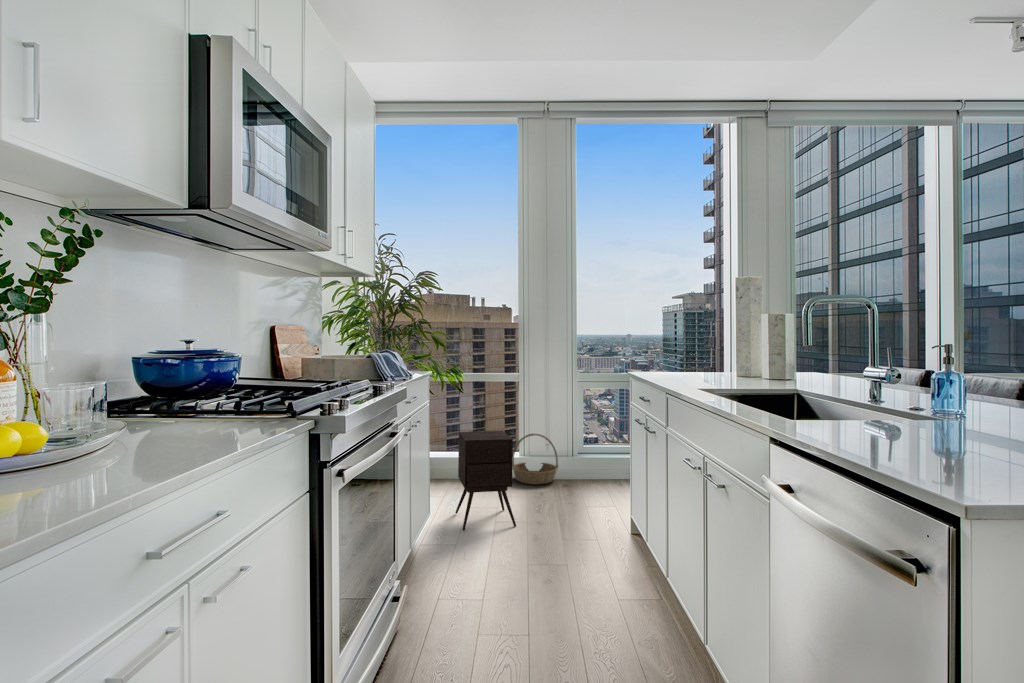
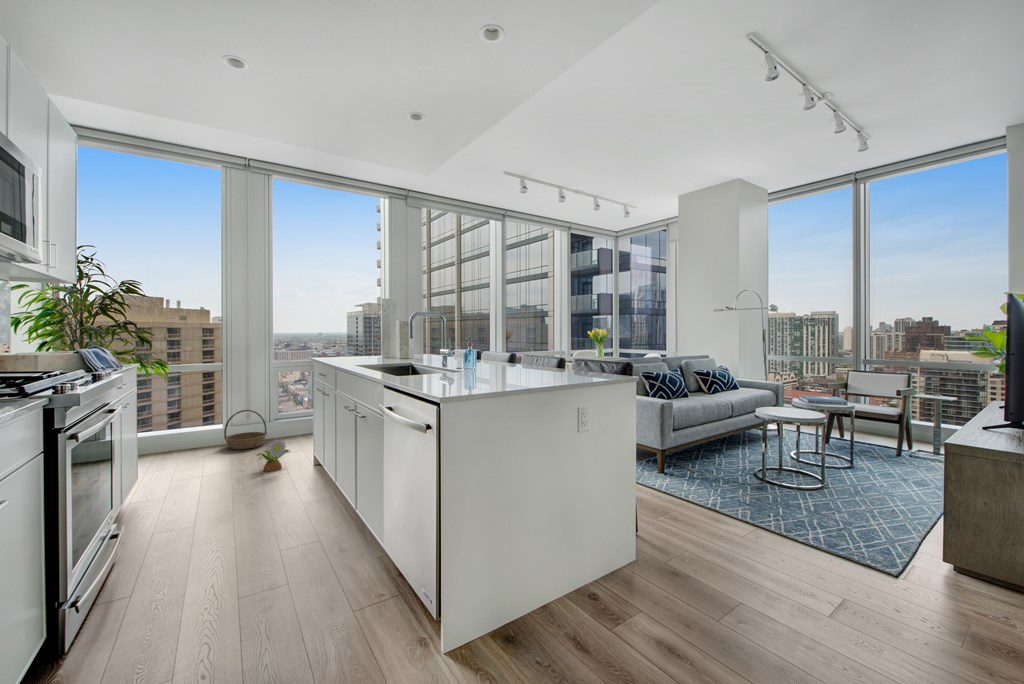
side table: present [455,431,516,530] -> none [170,409,229,489]
decorative plant: none [546,483,590,526] -> present [257,440,289,471]

